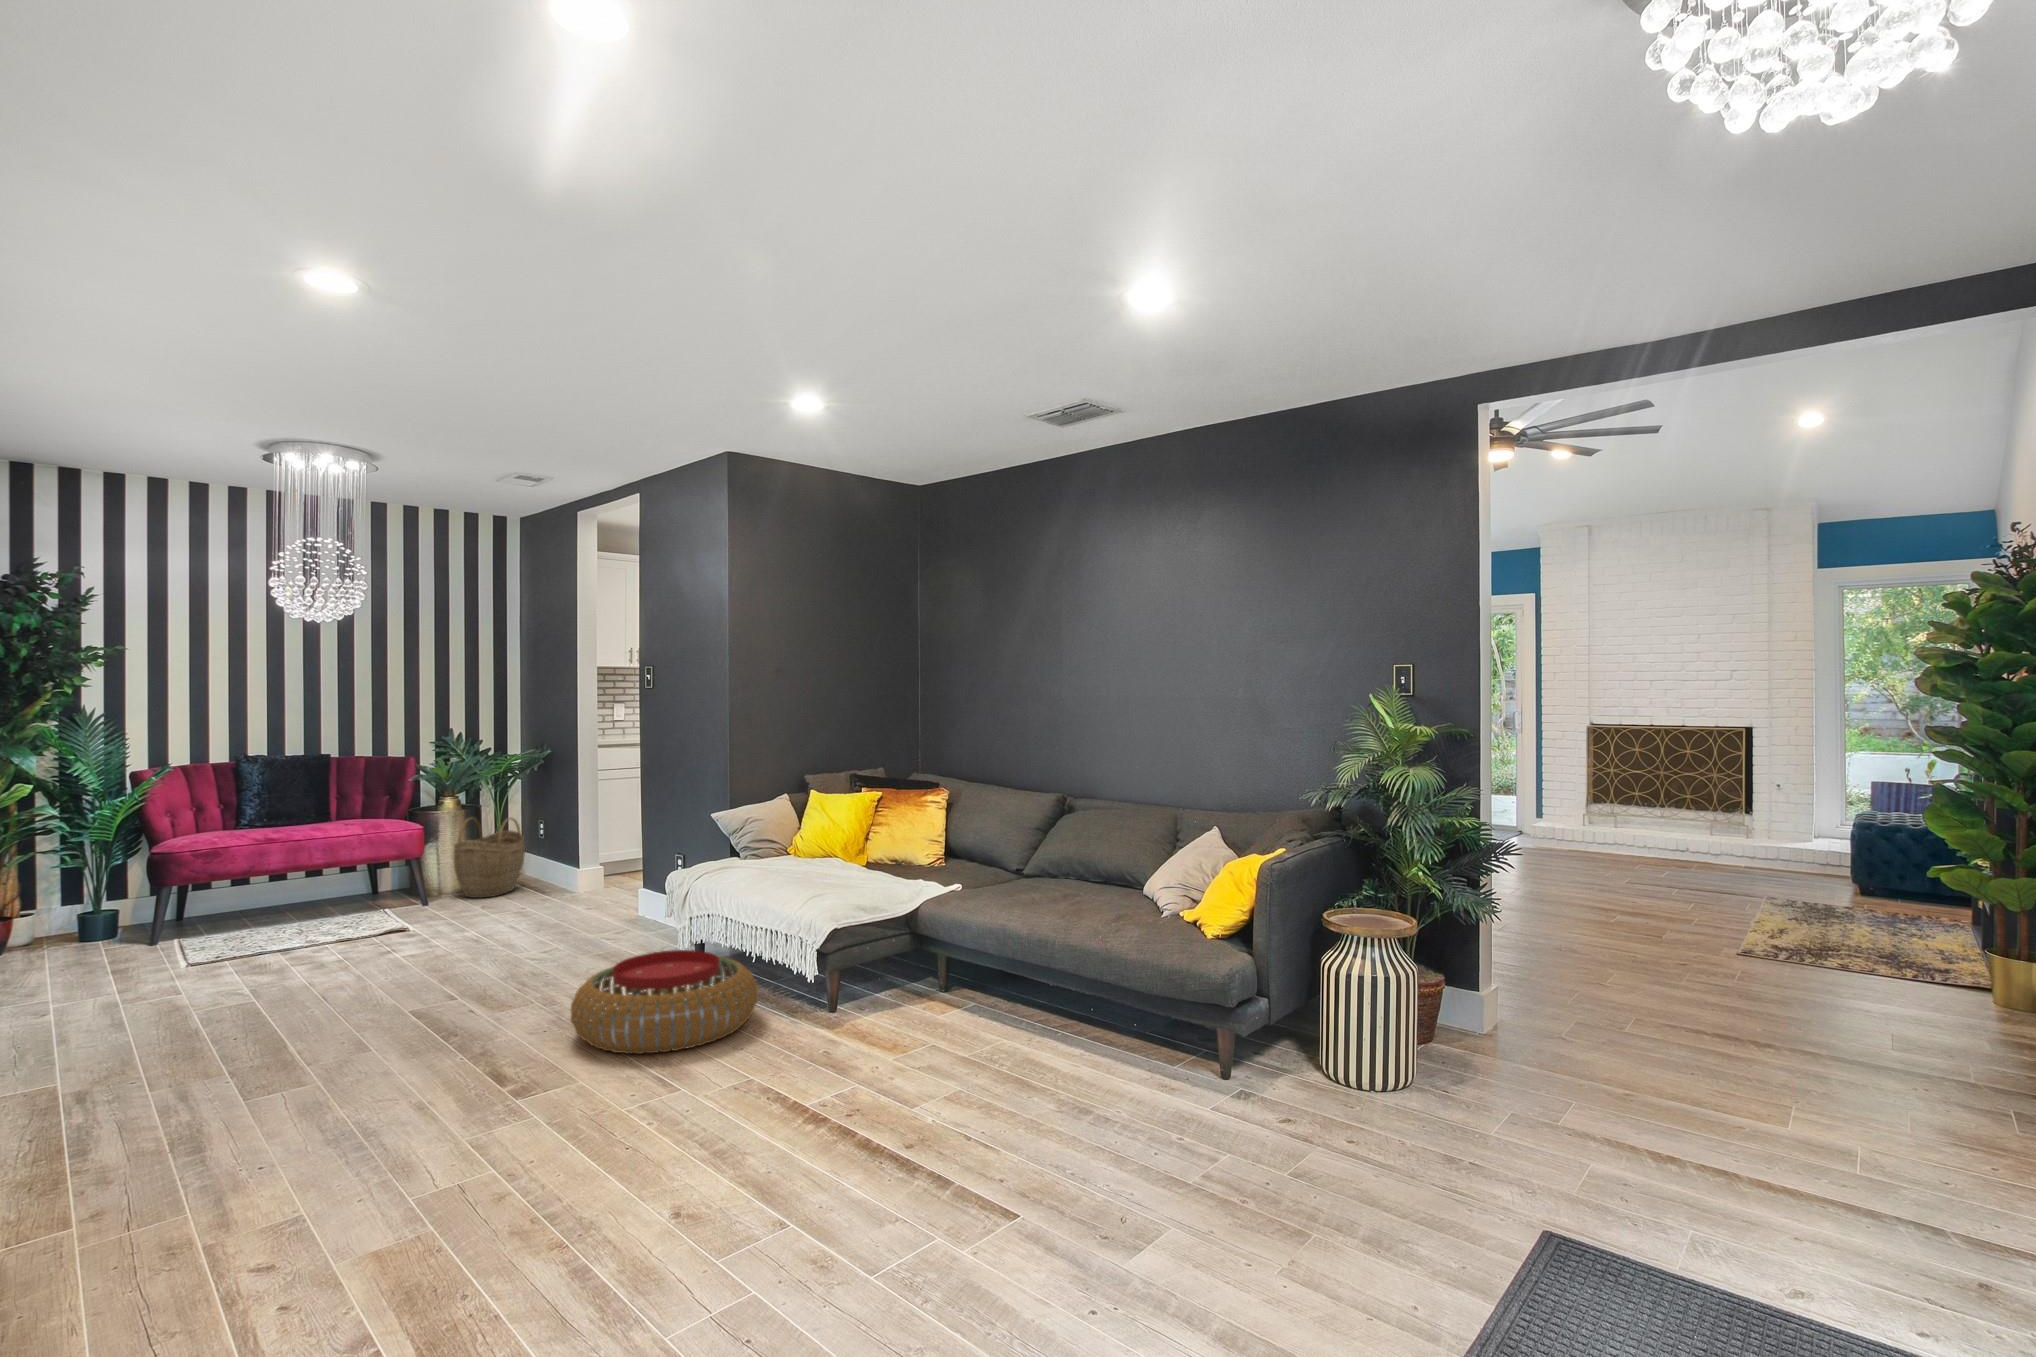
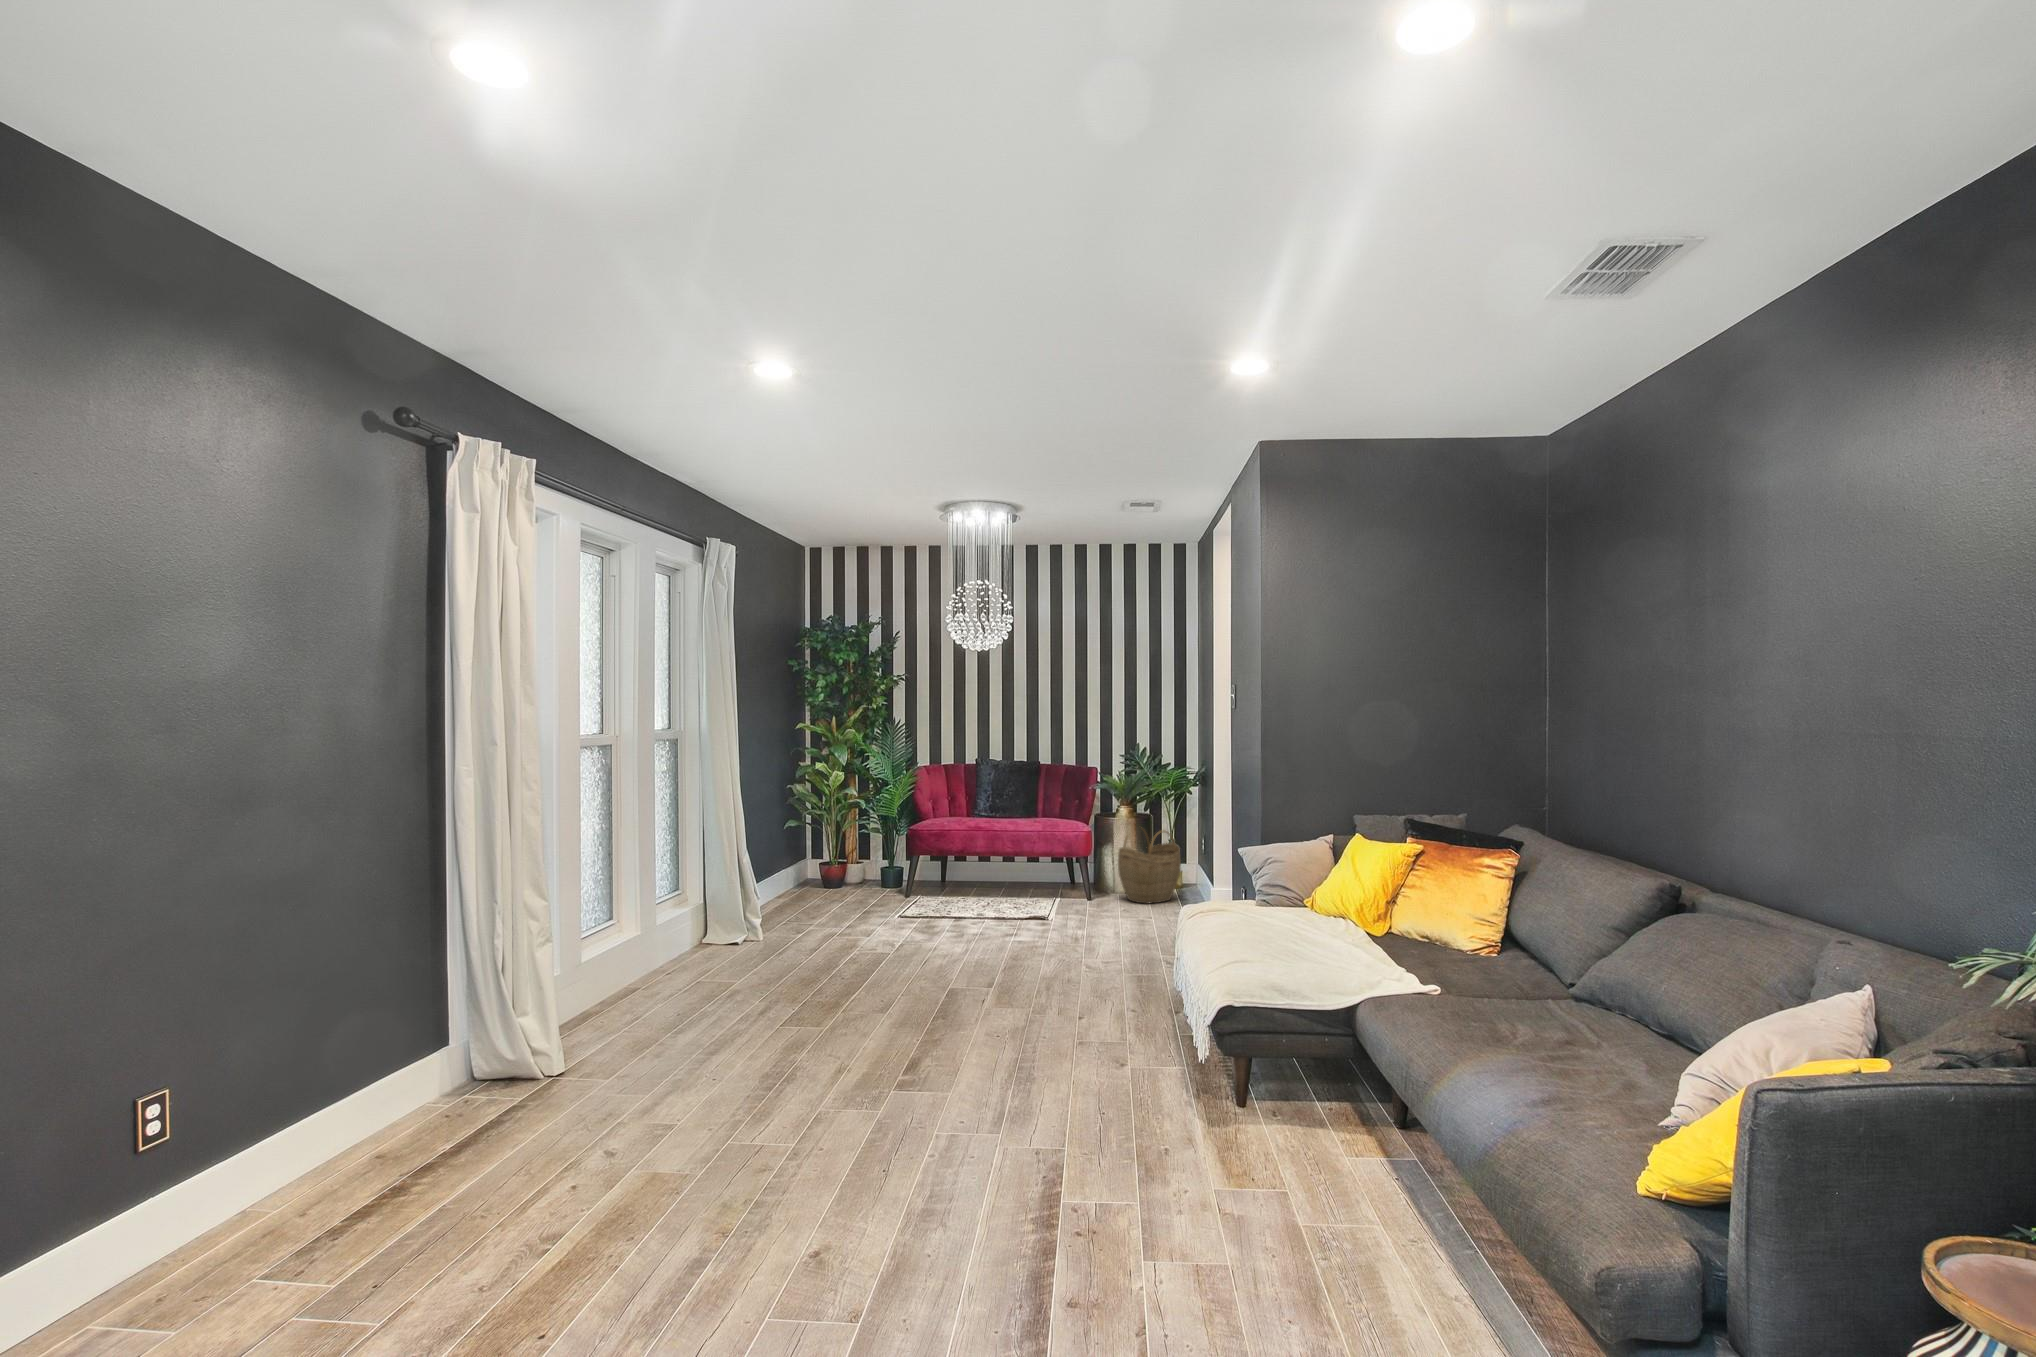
pouf: present [571,950,758,1054] -> none [980,983,1168,1096]

